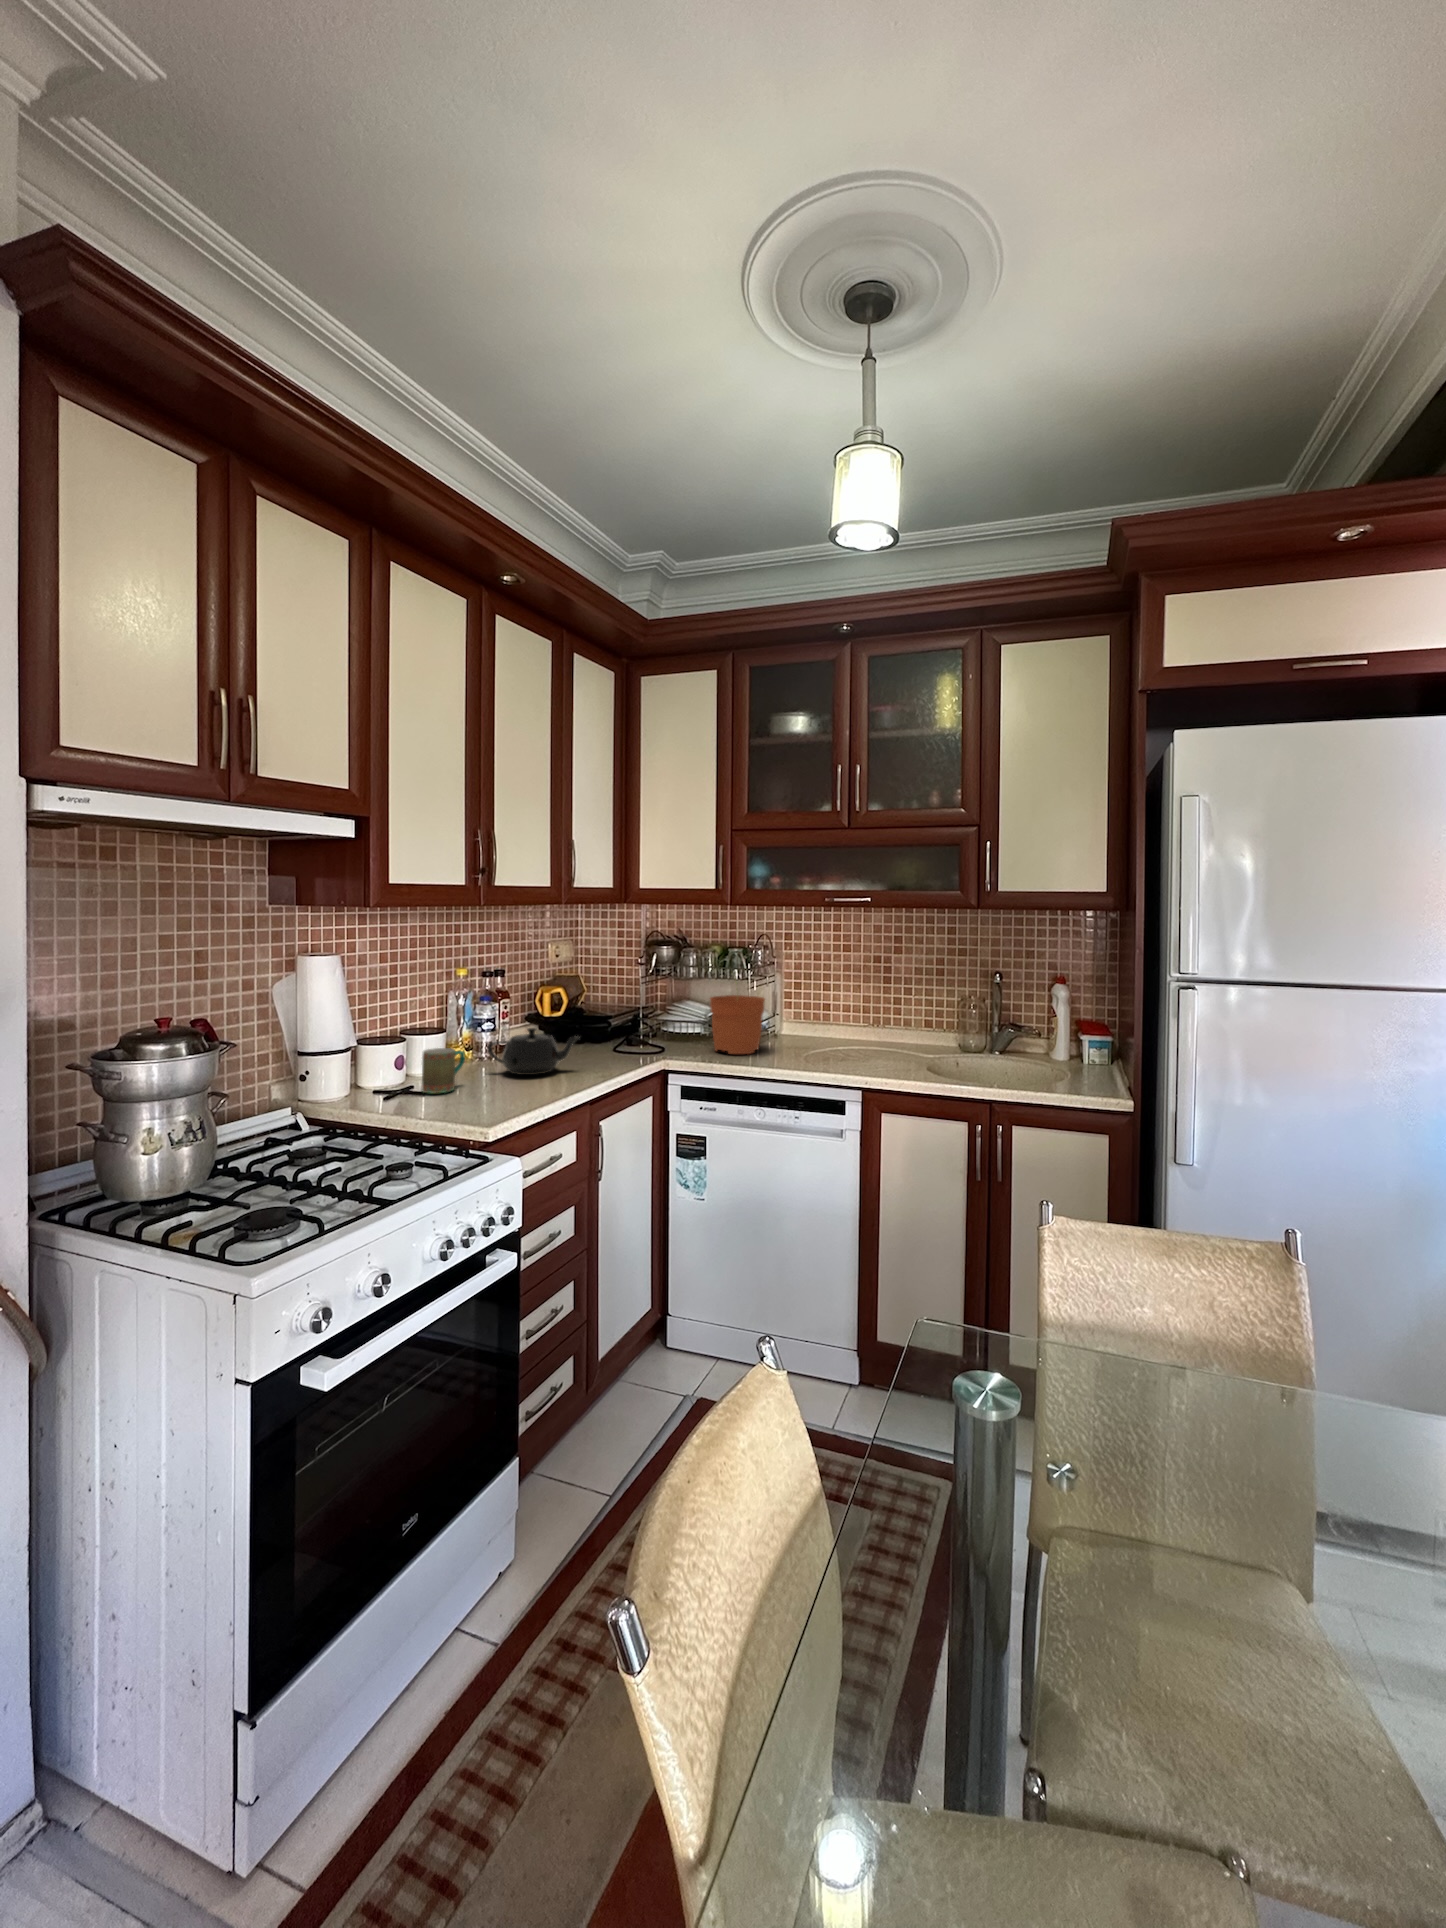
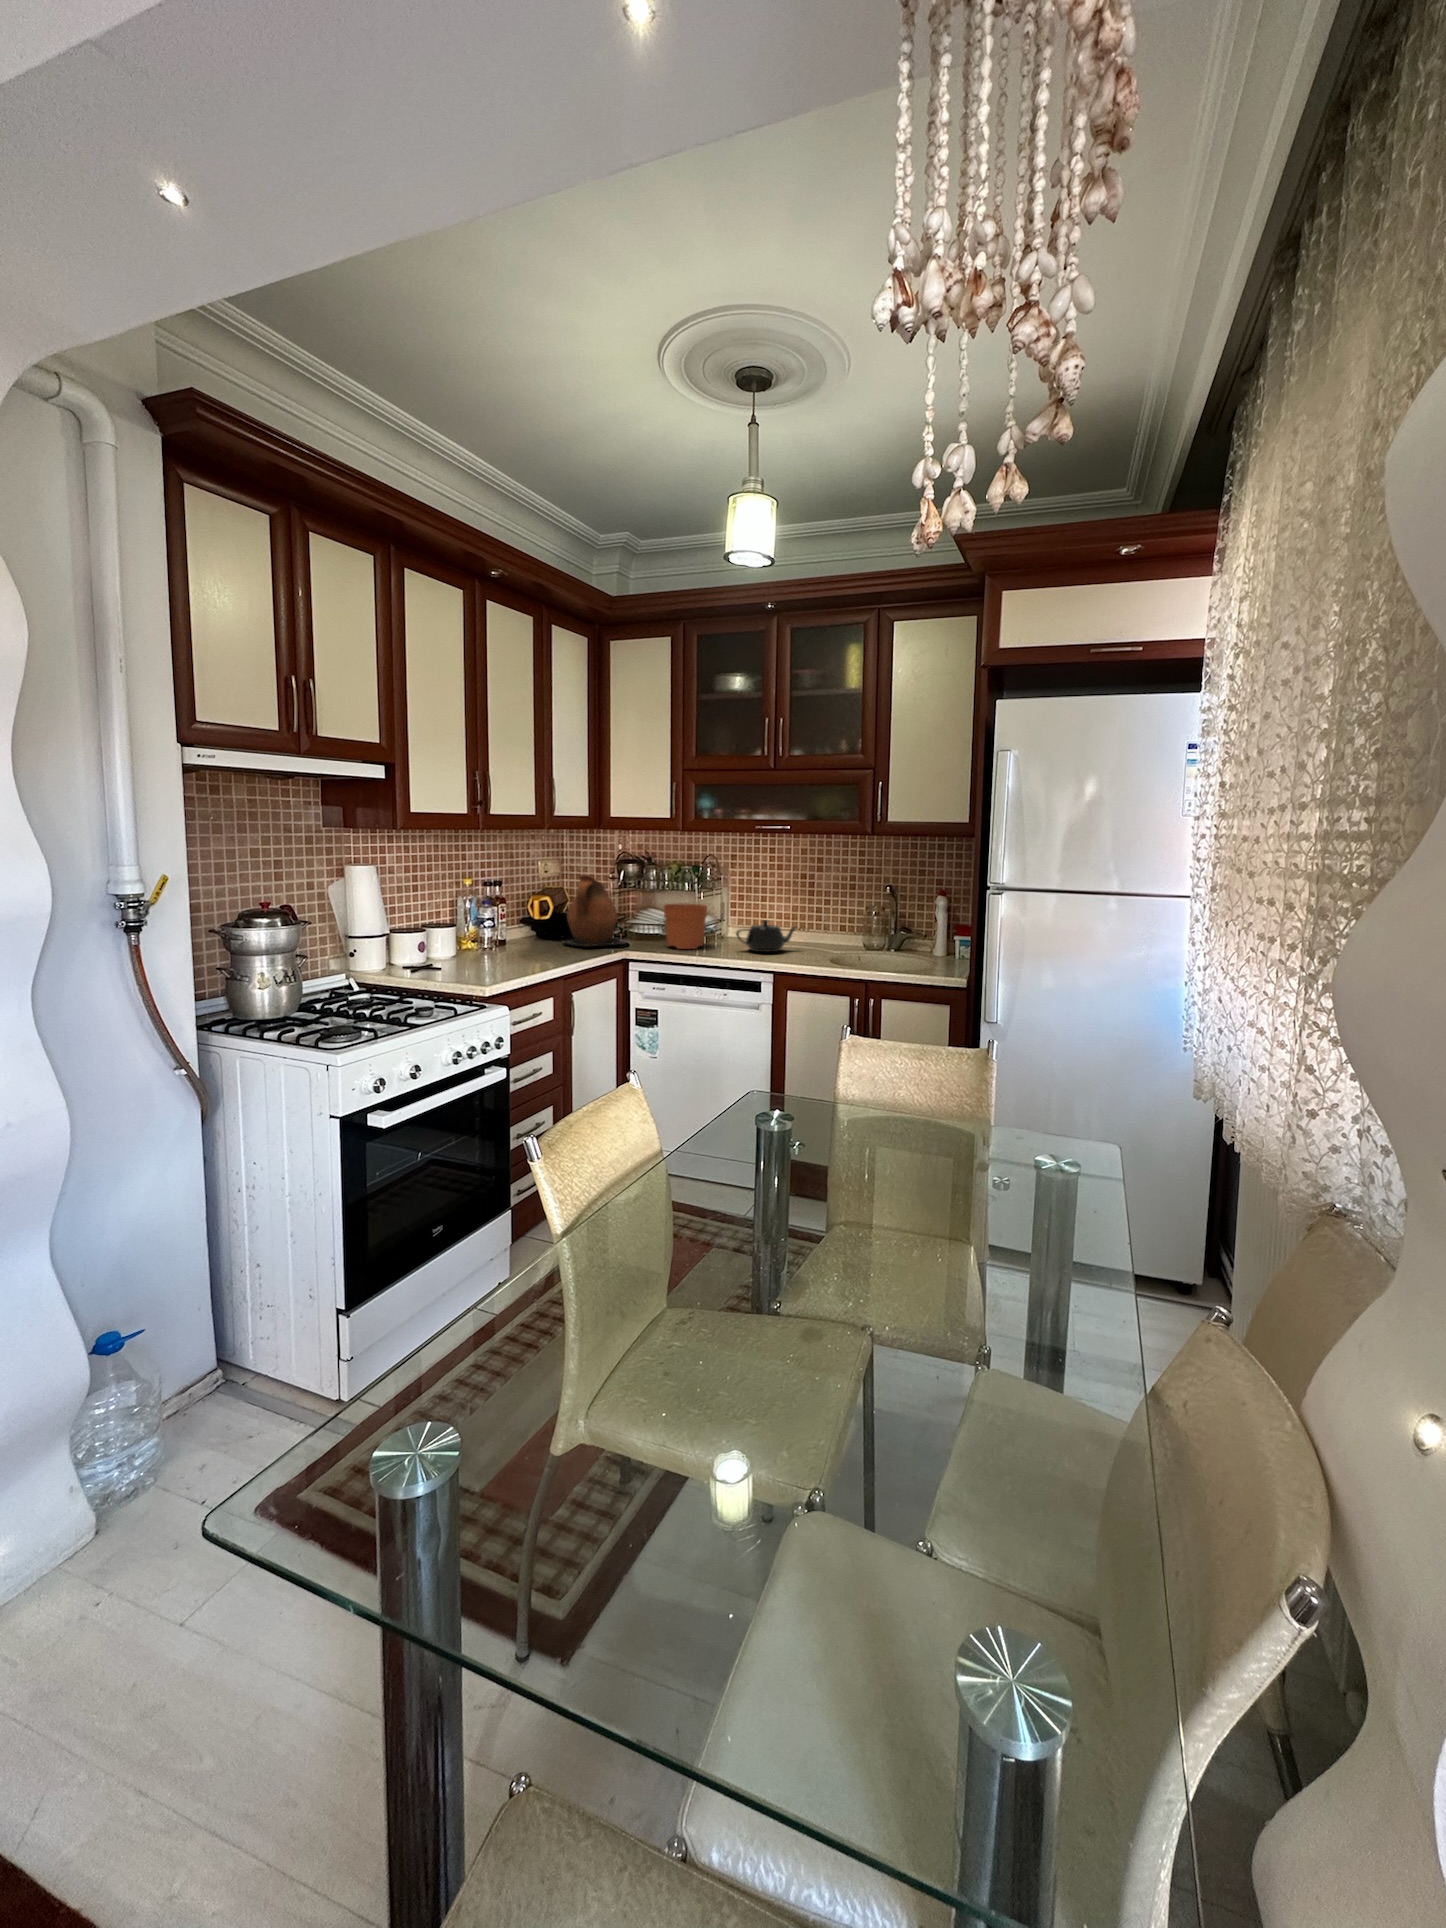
ceramic pitcher: none [578,961,663,1053] -> present [566,875,624,946]
teapot: present [488,1028,578,1075] -> present [736,920,796,952]
mug: present [422,1048,465,1093] -> none [438,937,470,969]

